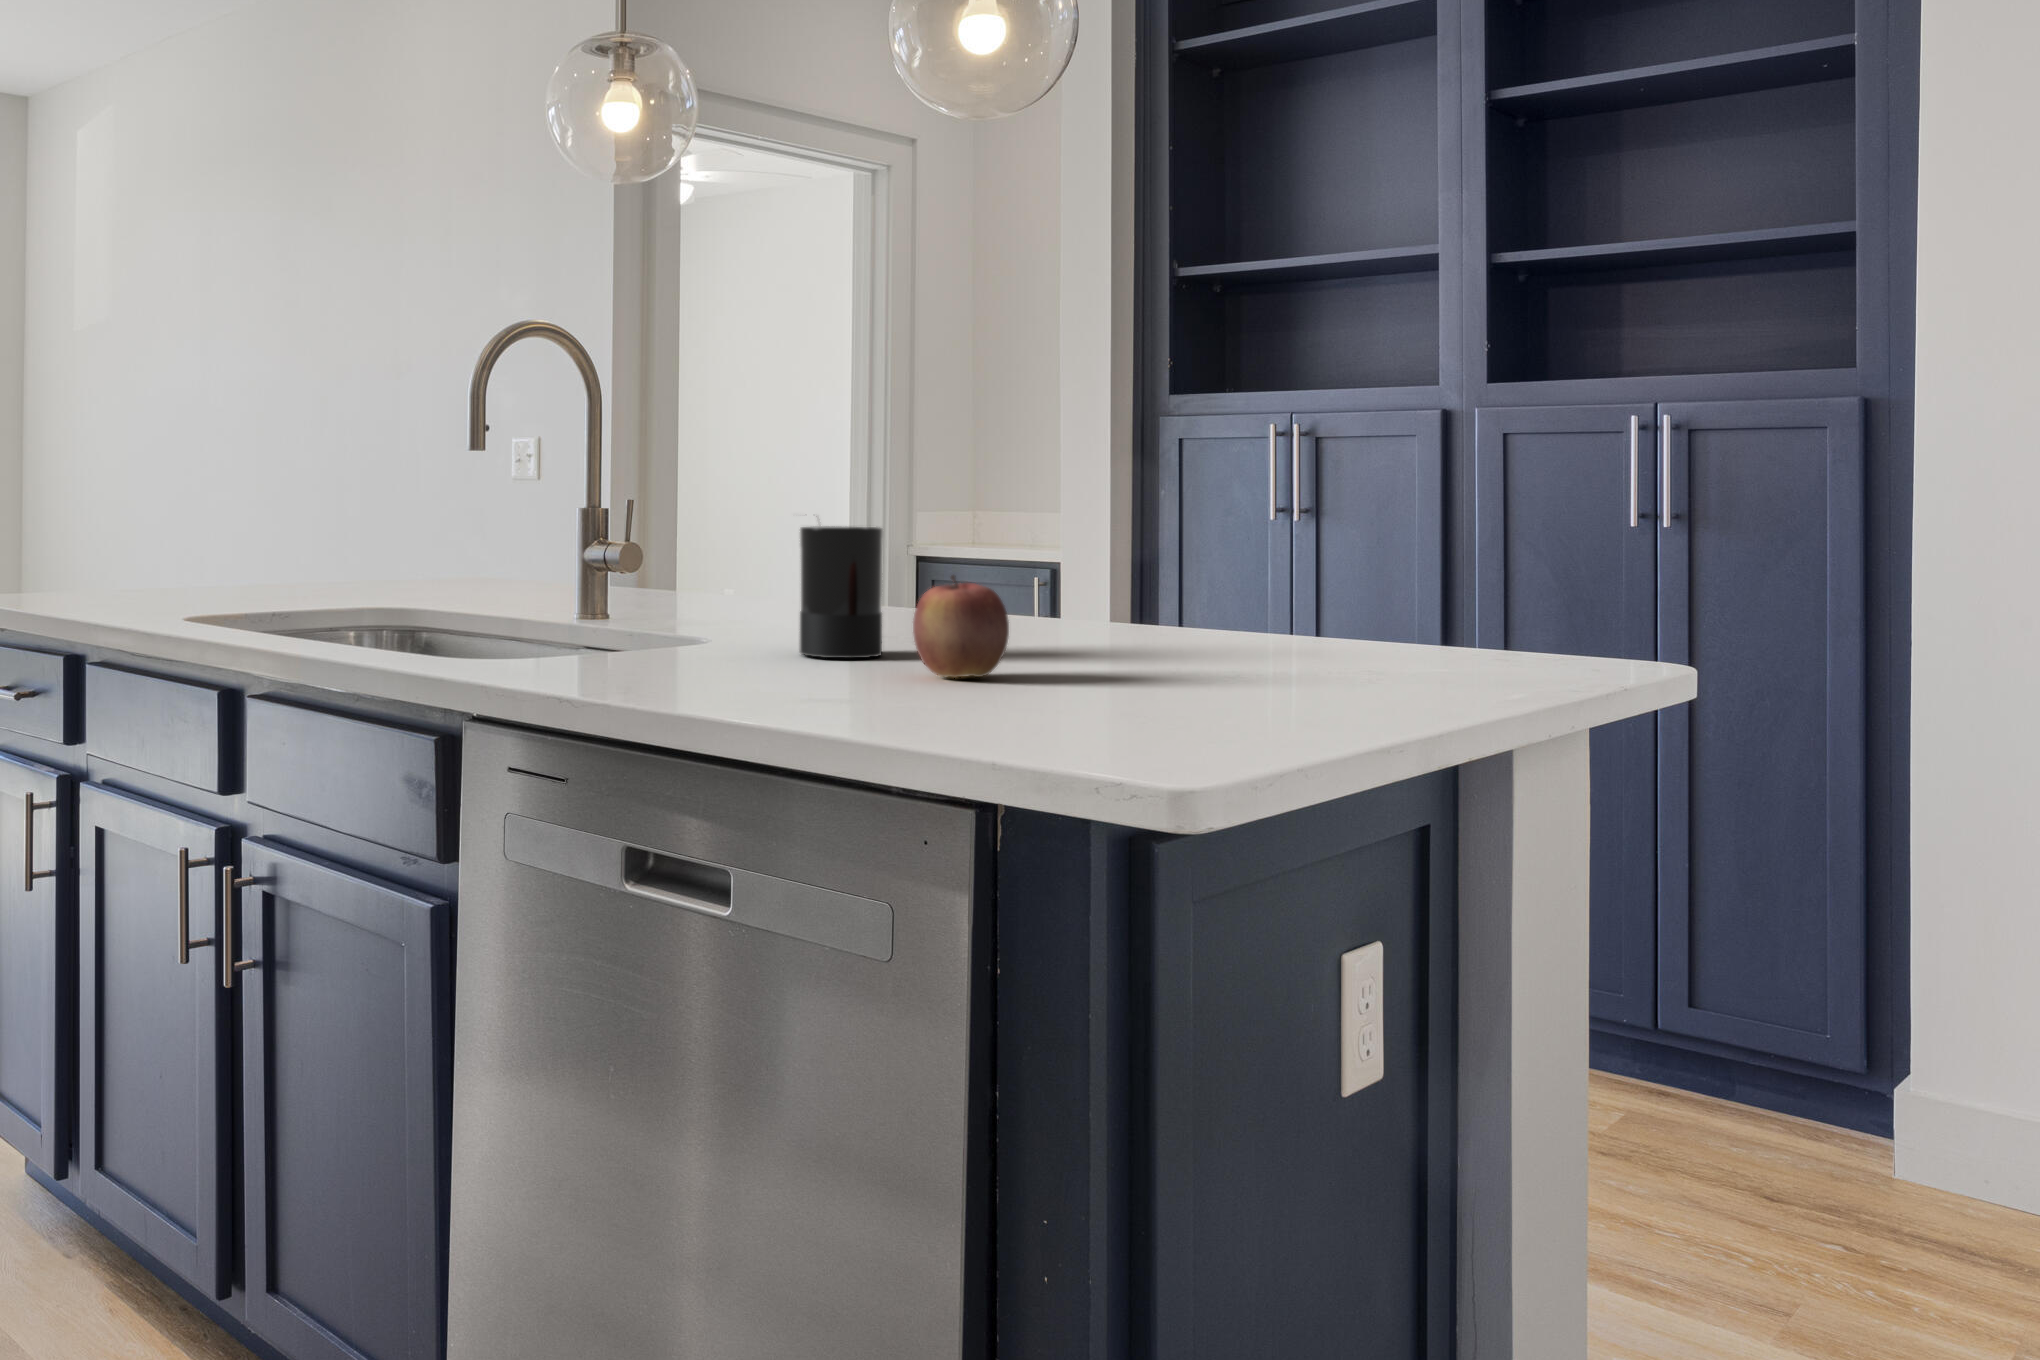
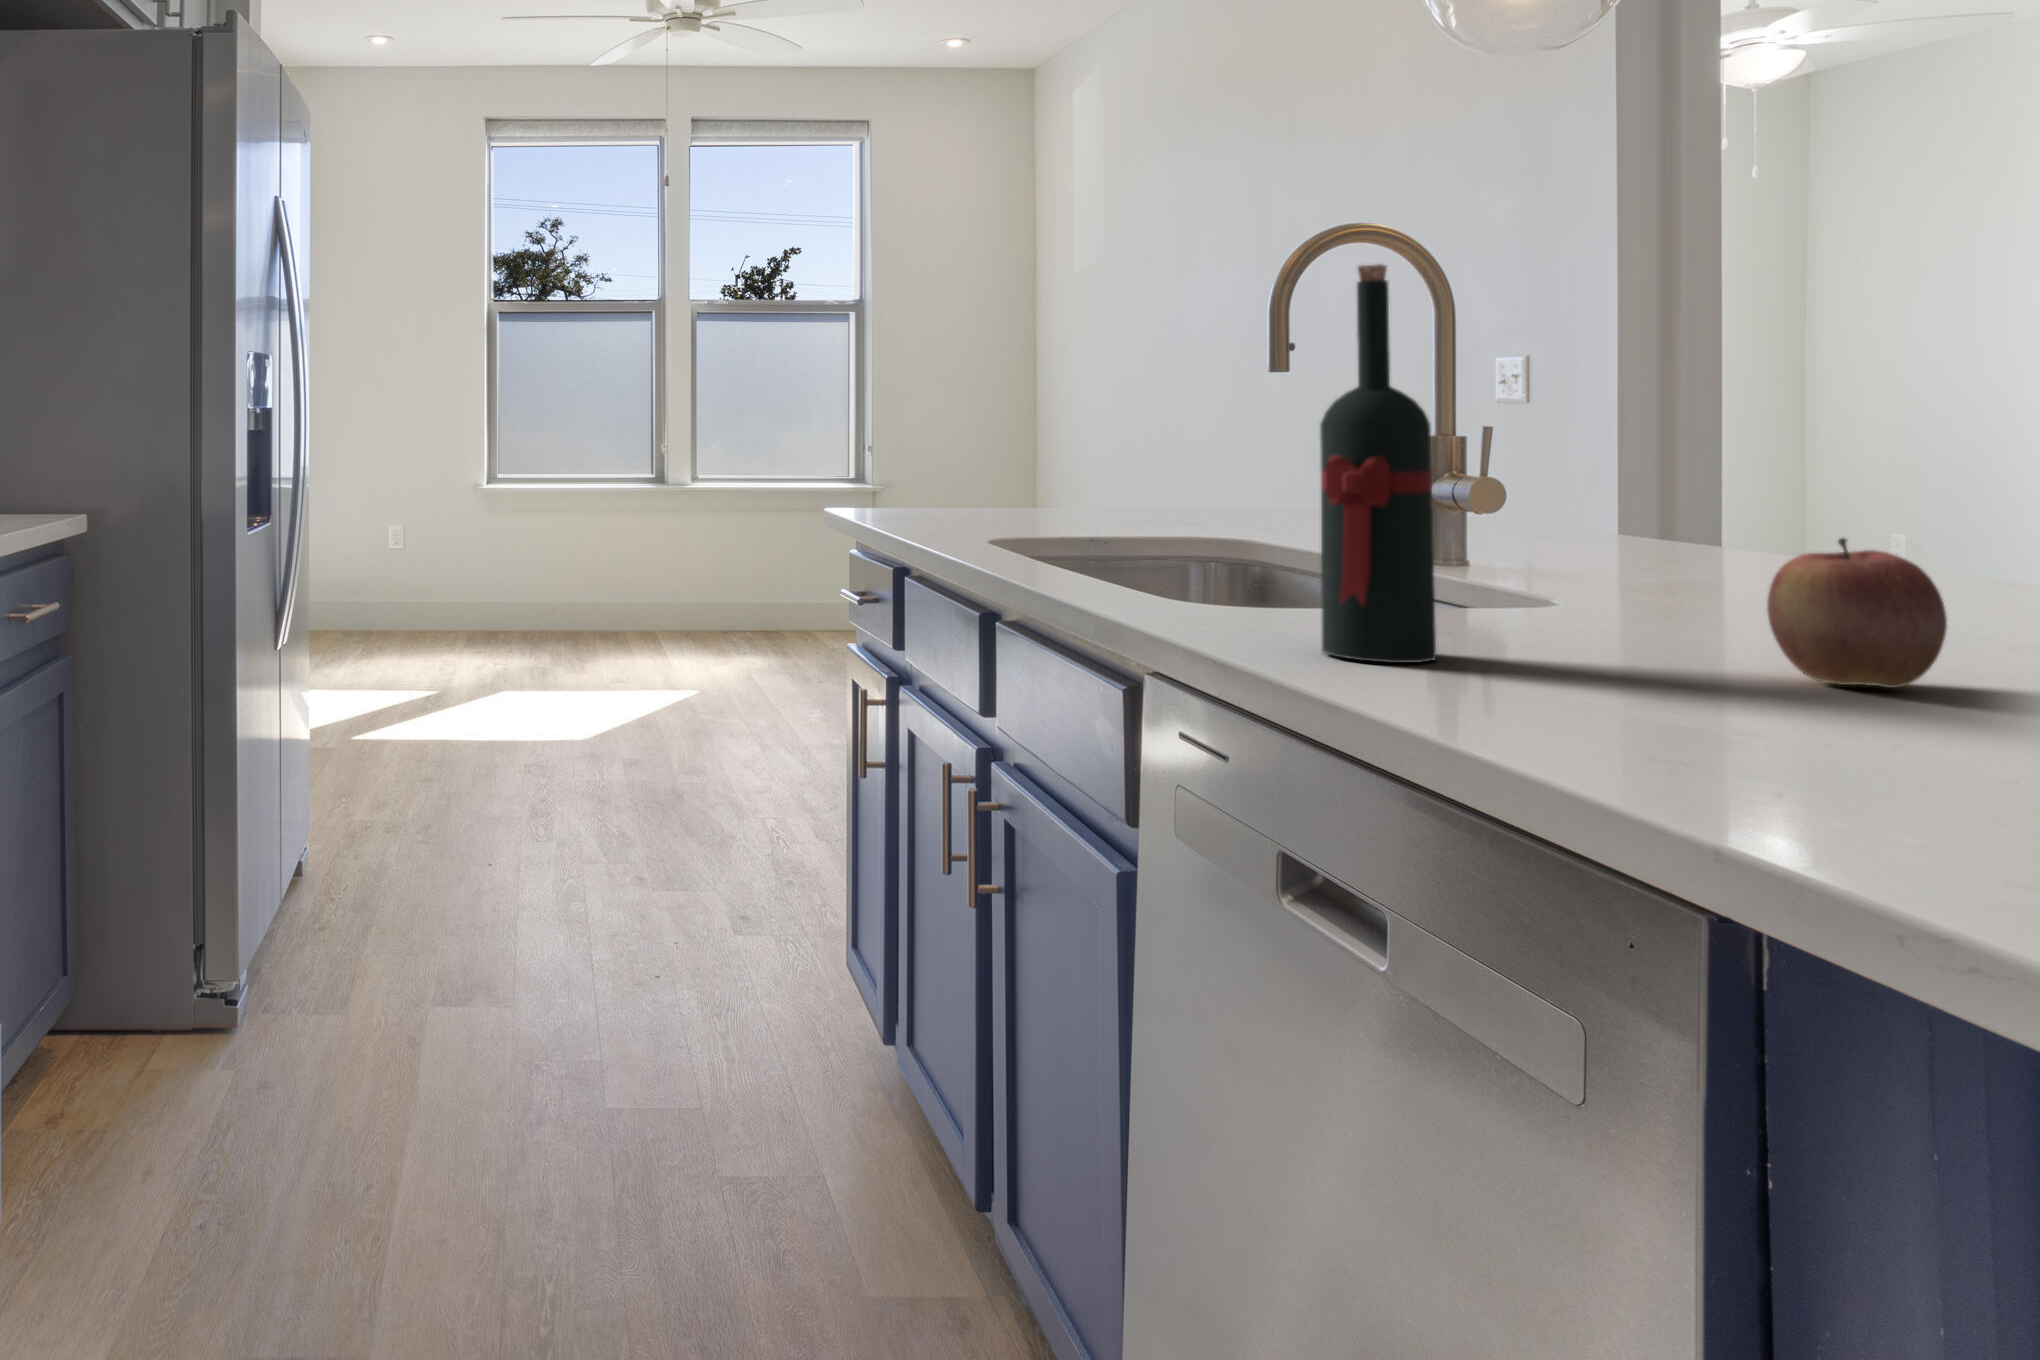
wine bottle: none [631,360,716,690] -> present [1320,264,1436,663]
candle: present [800,516,883,658] -> none [1631,449,1779,643]

